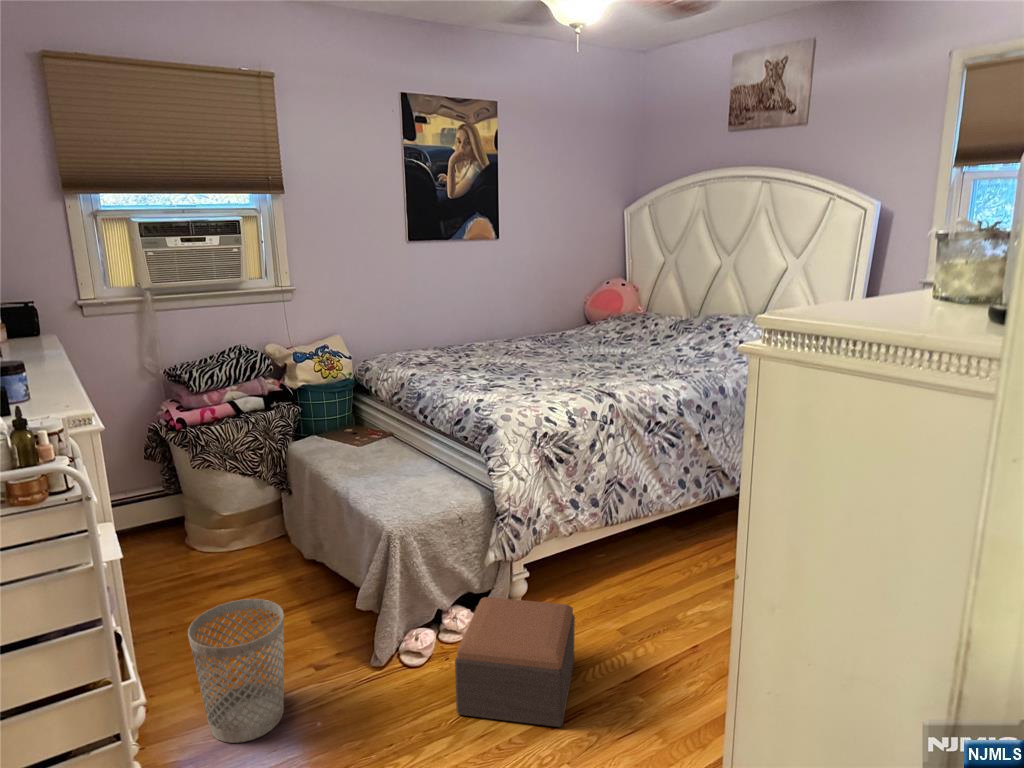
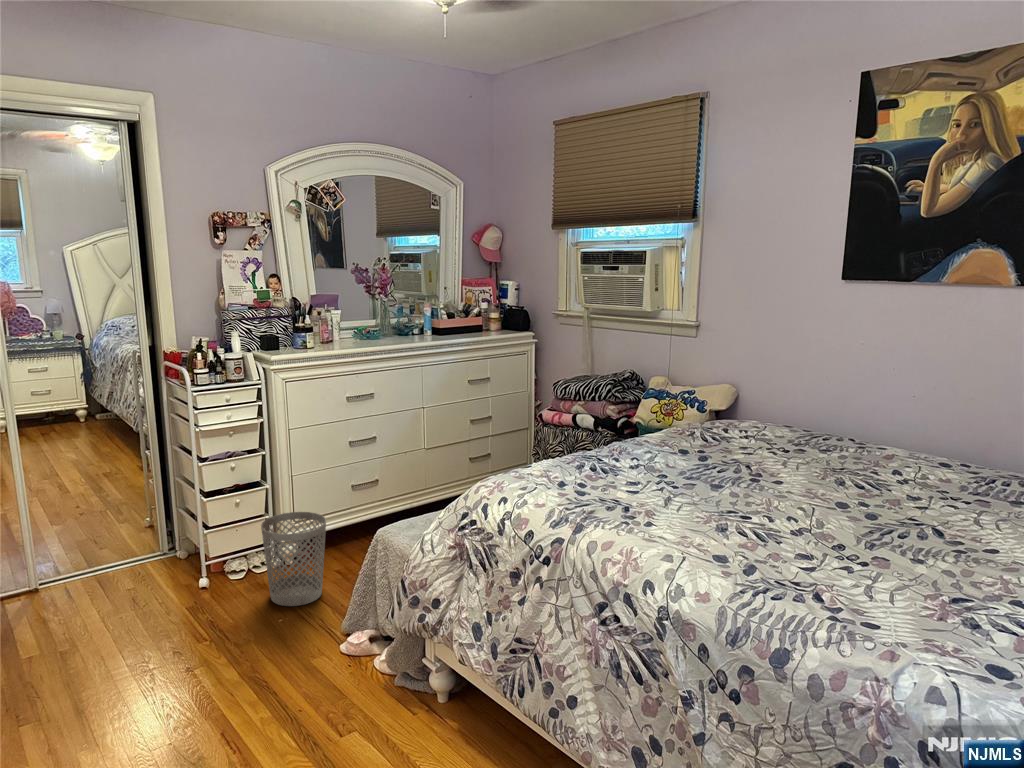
footstool: present [455,597,575,727] -> none [212,620,352,747]

